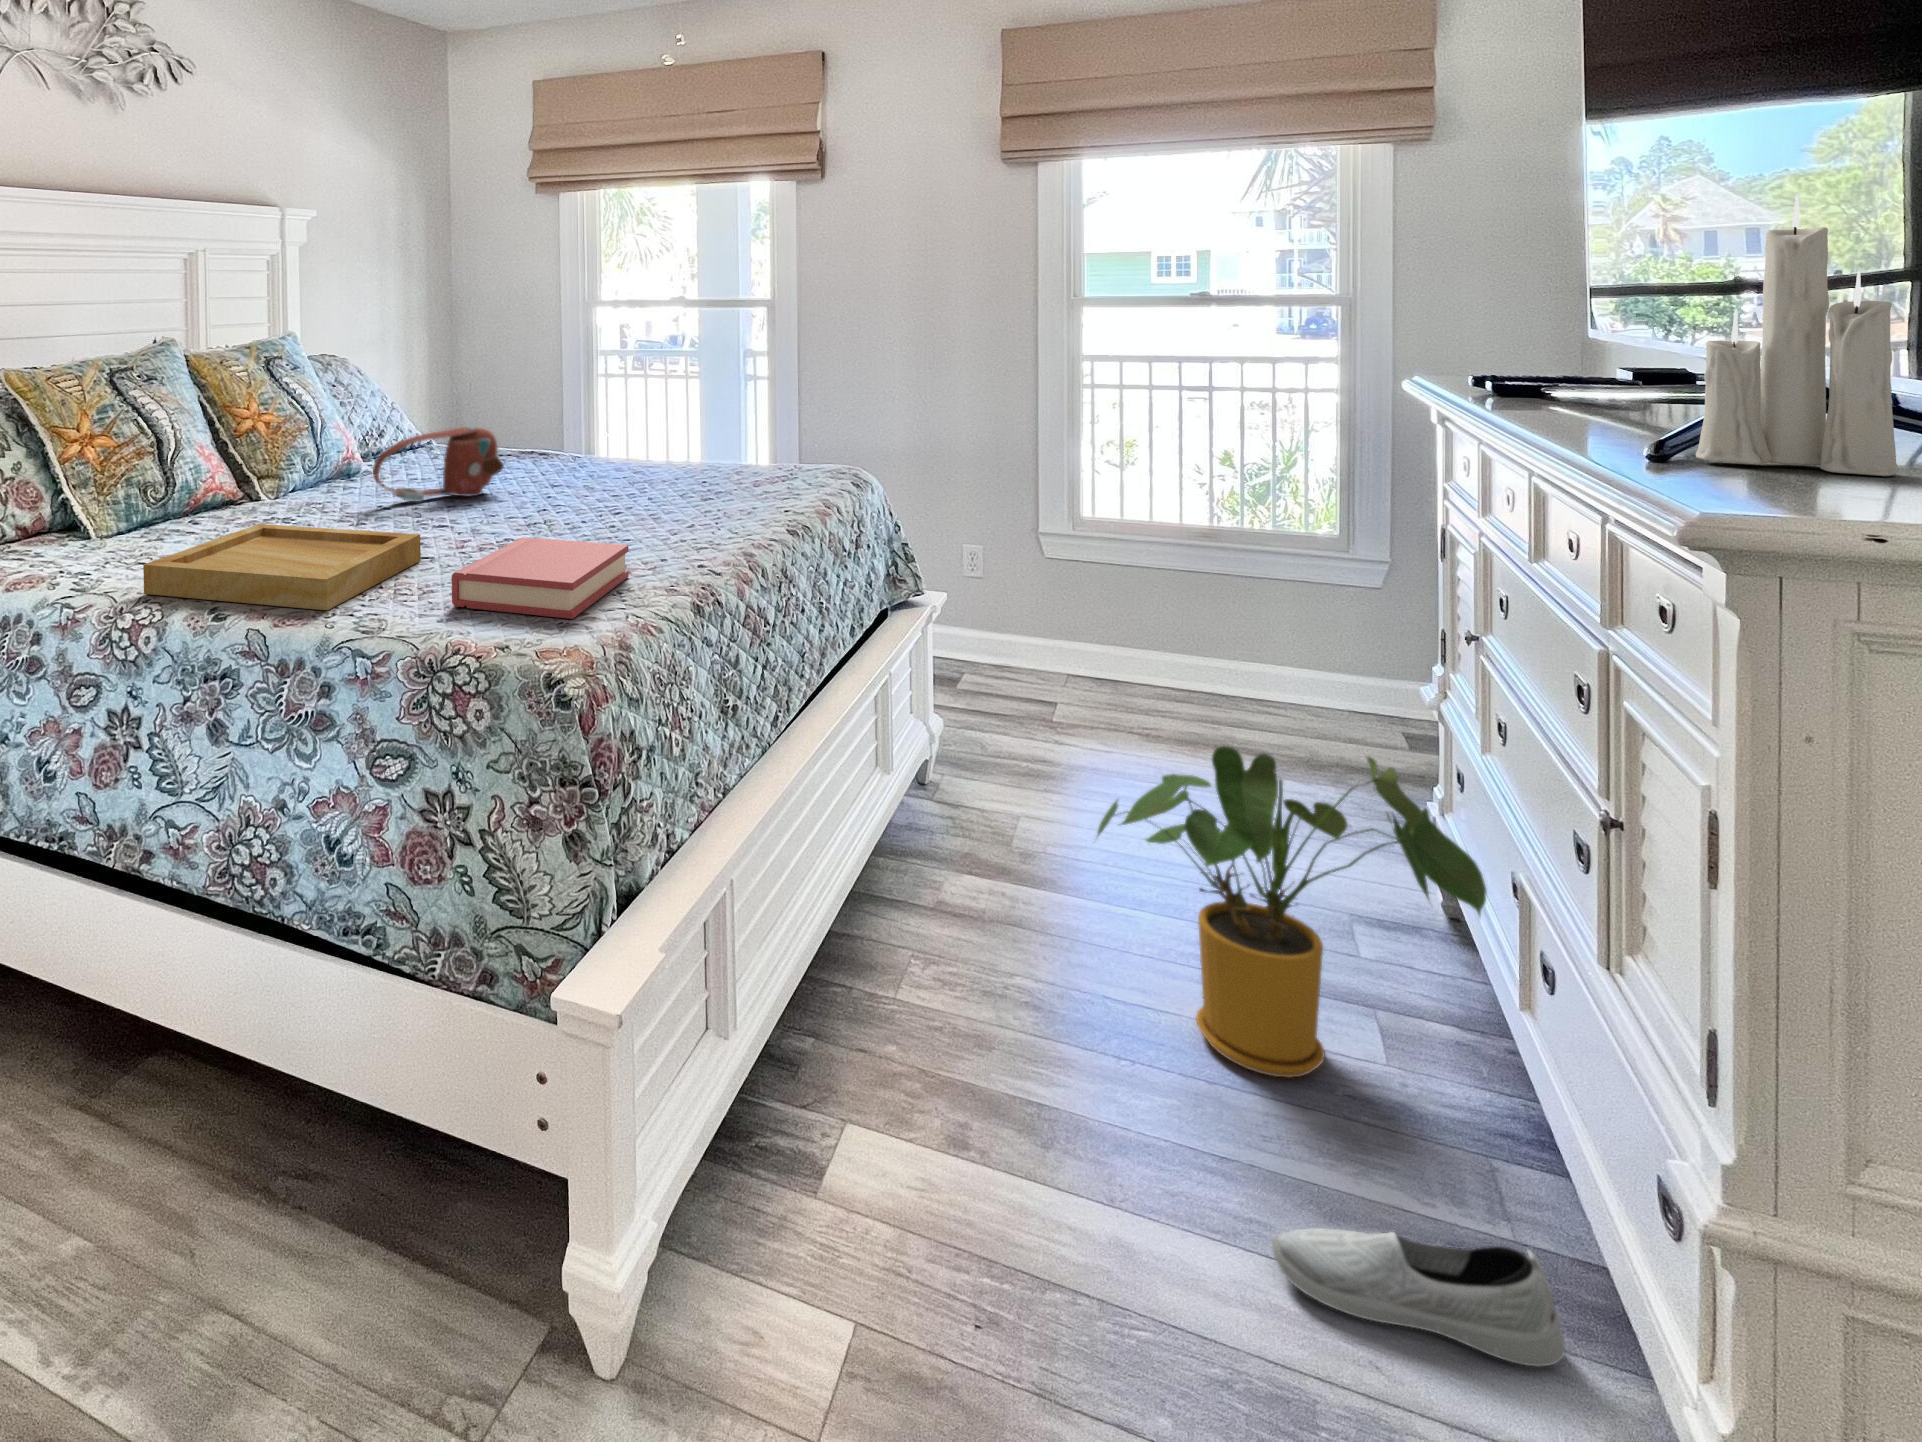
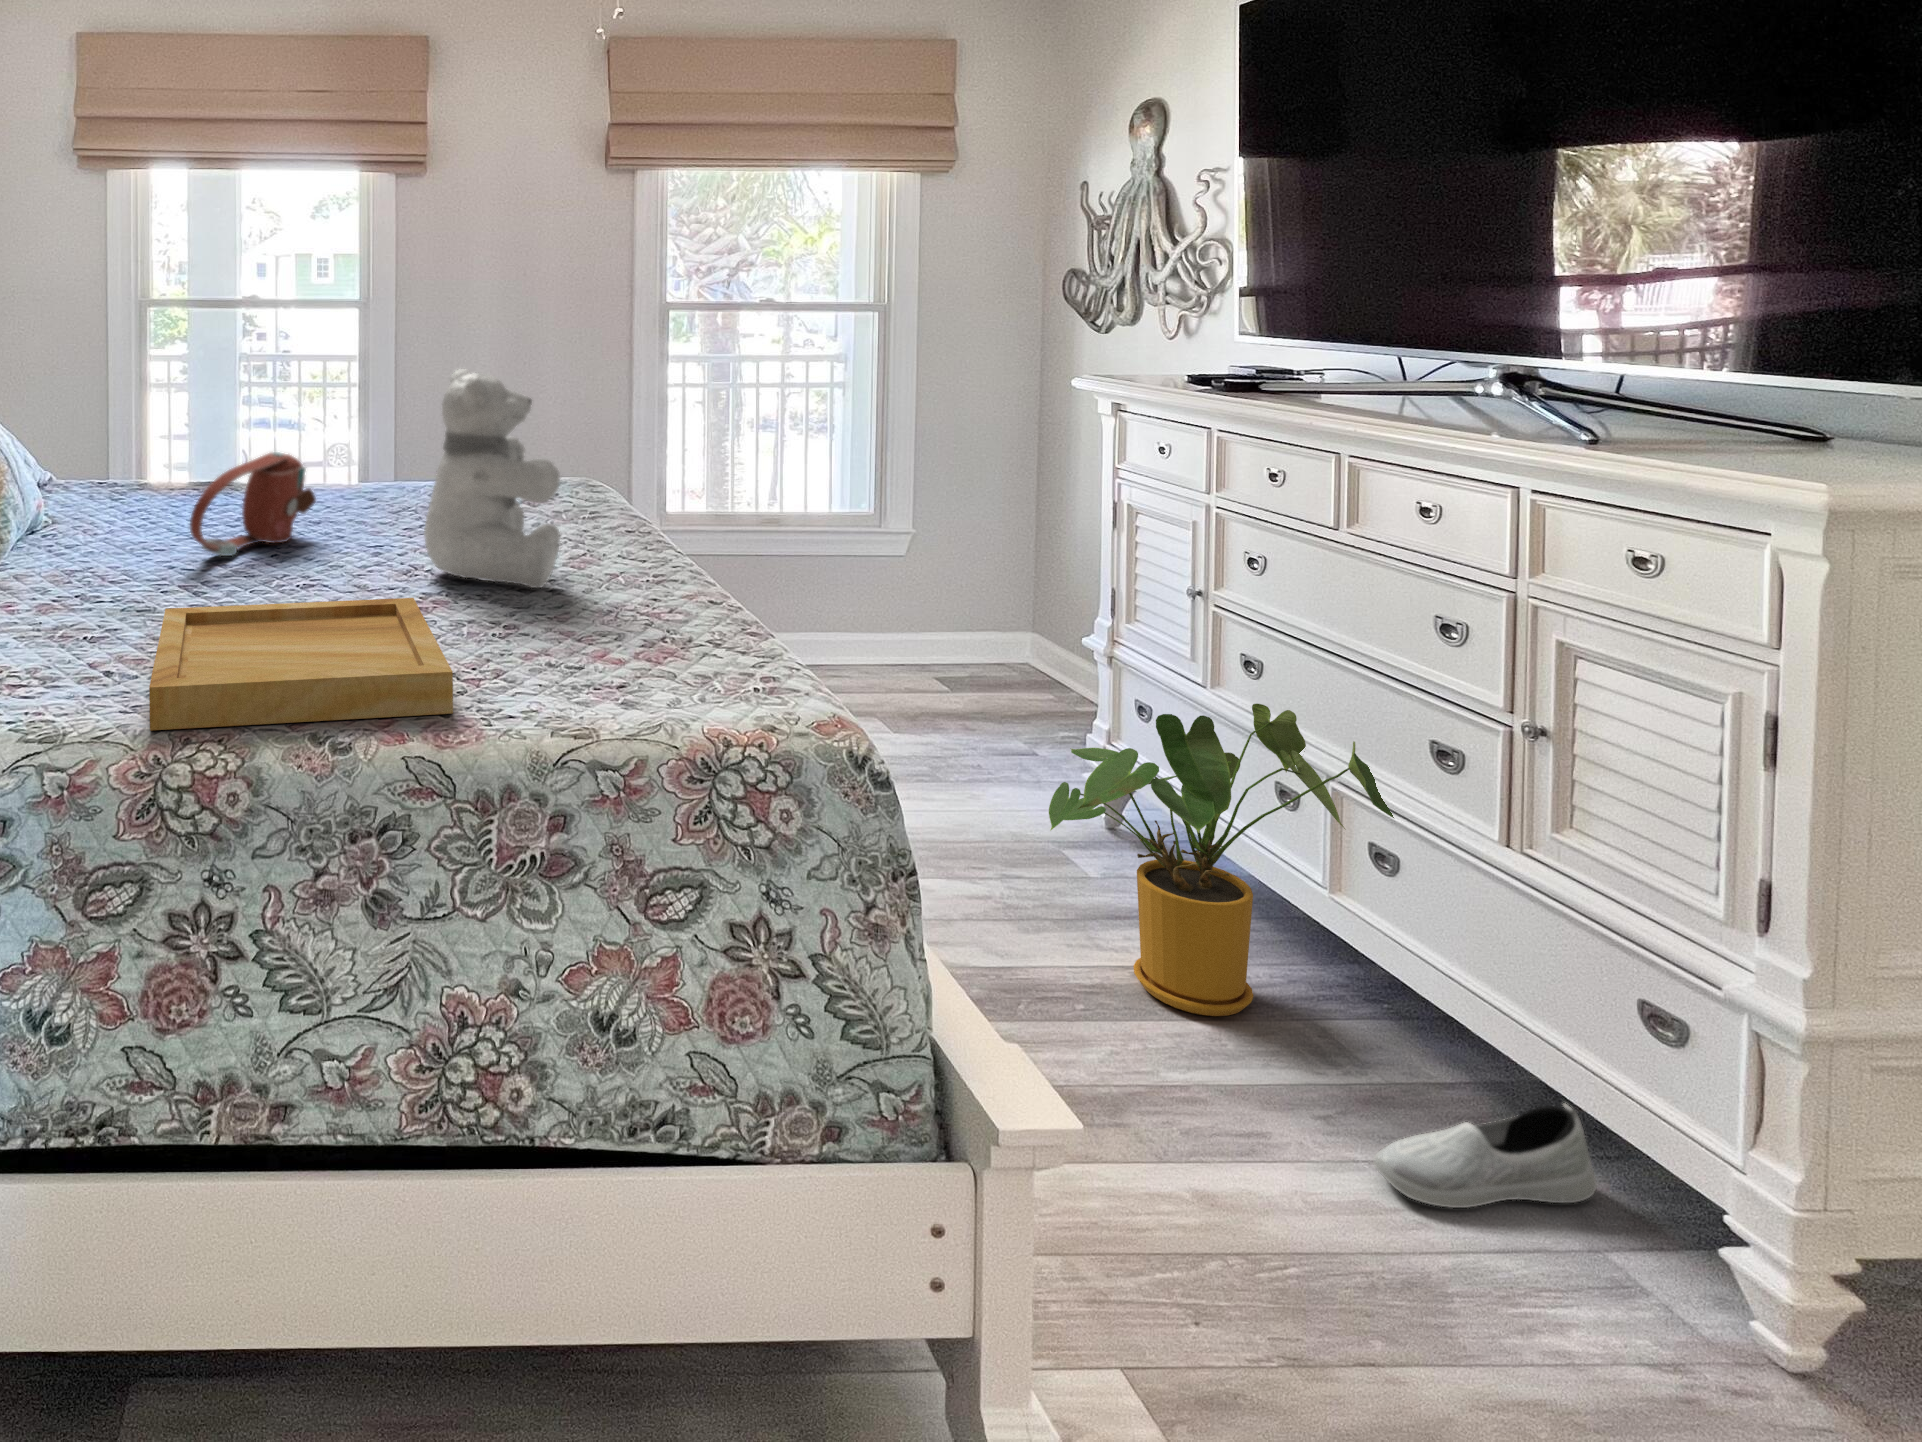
candle: present [1696,194,1898,476] -> none [1671,190,1821,424]
teddy bear: none [508,364,616,544] -> present [424,369,560,588]
hardback book: present [452,537,629,619] -> none [548,583,748,684]

